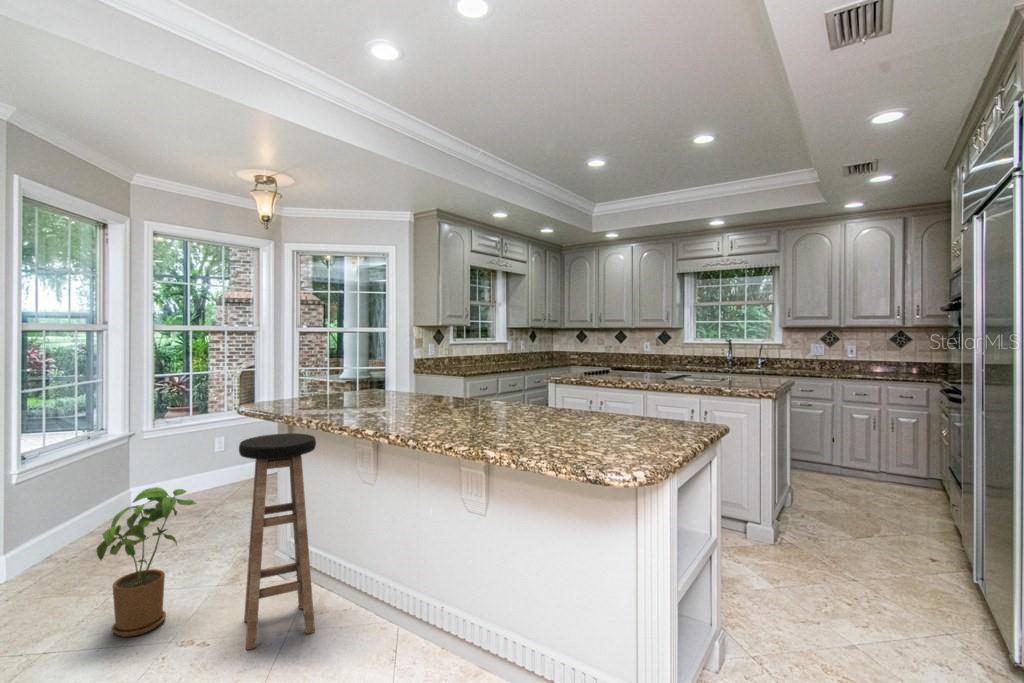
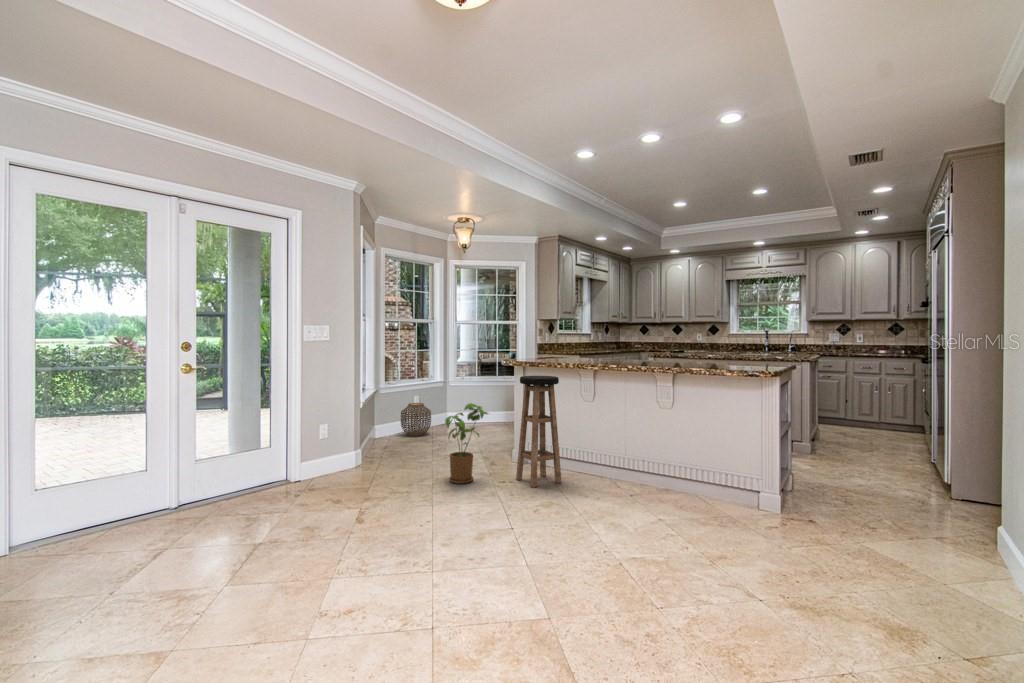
woven basket: none [190,447,240,498] -> present [401,403,431,436]

